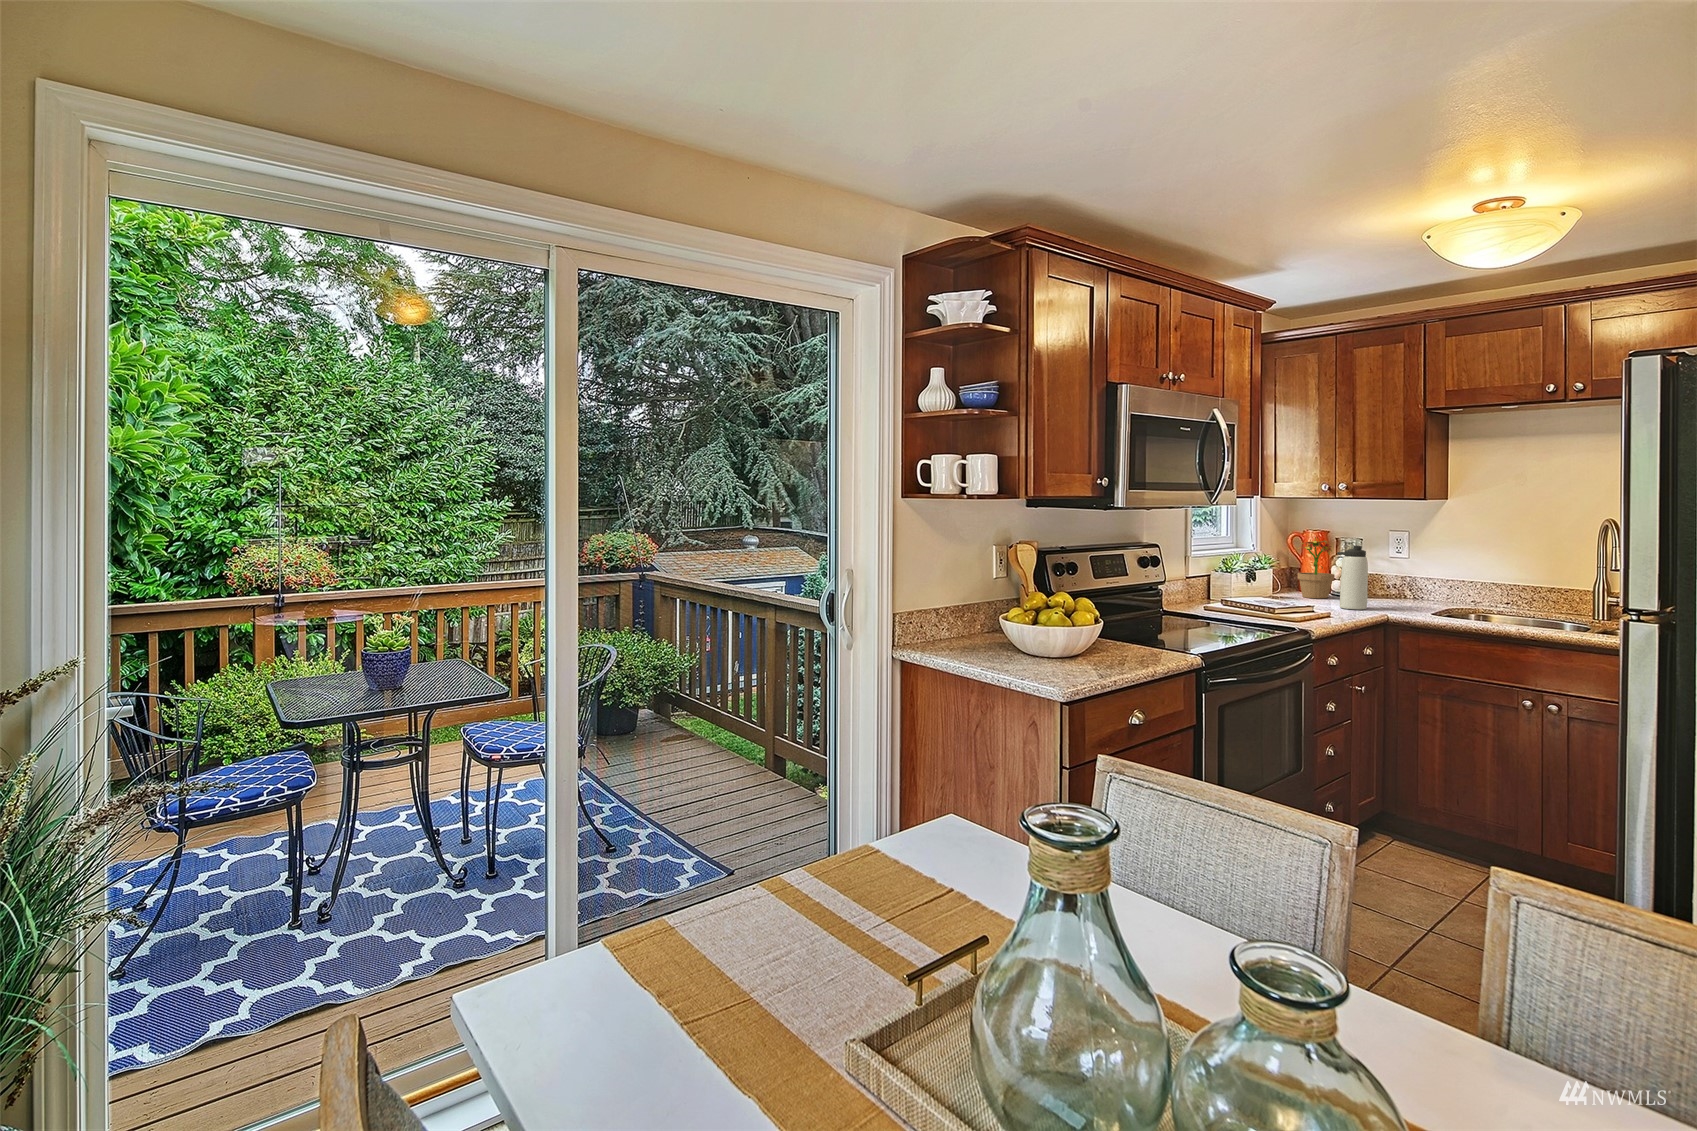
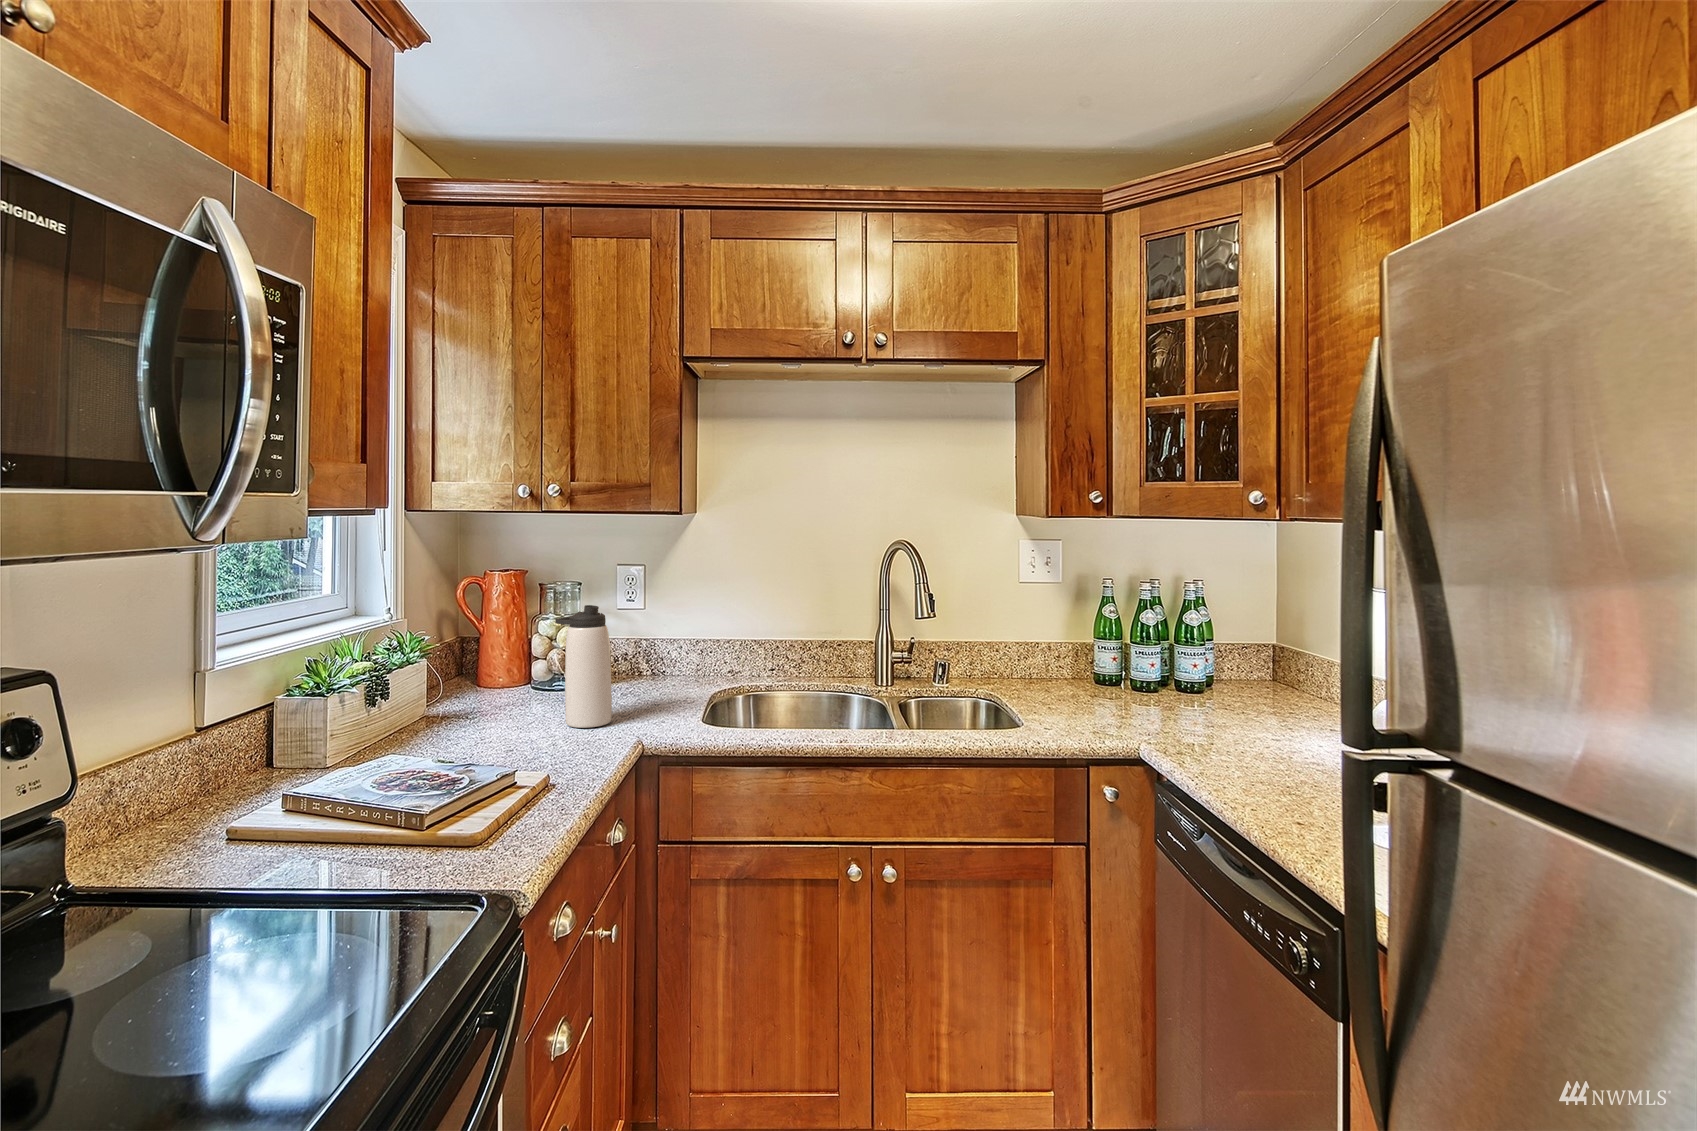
potted plant: present [1298,537,1335,598] -> none [475,584,543,700]

